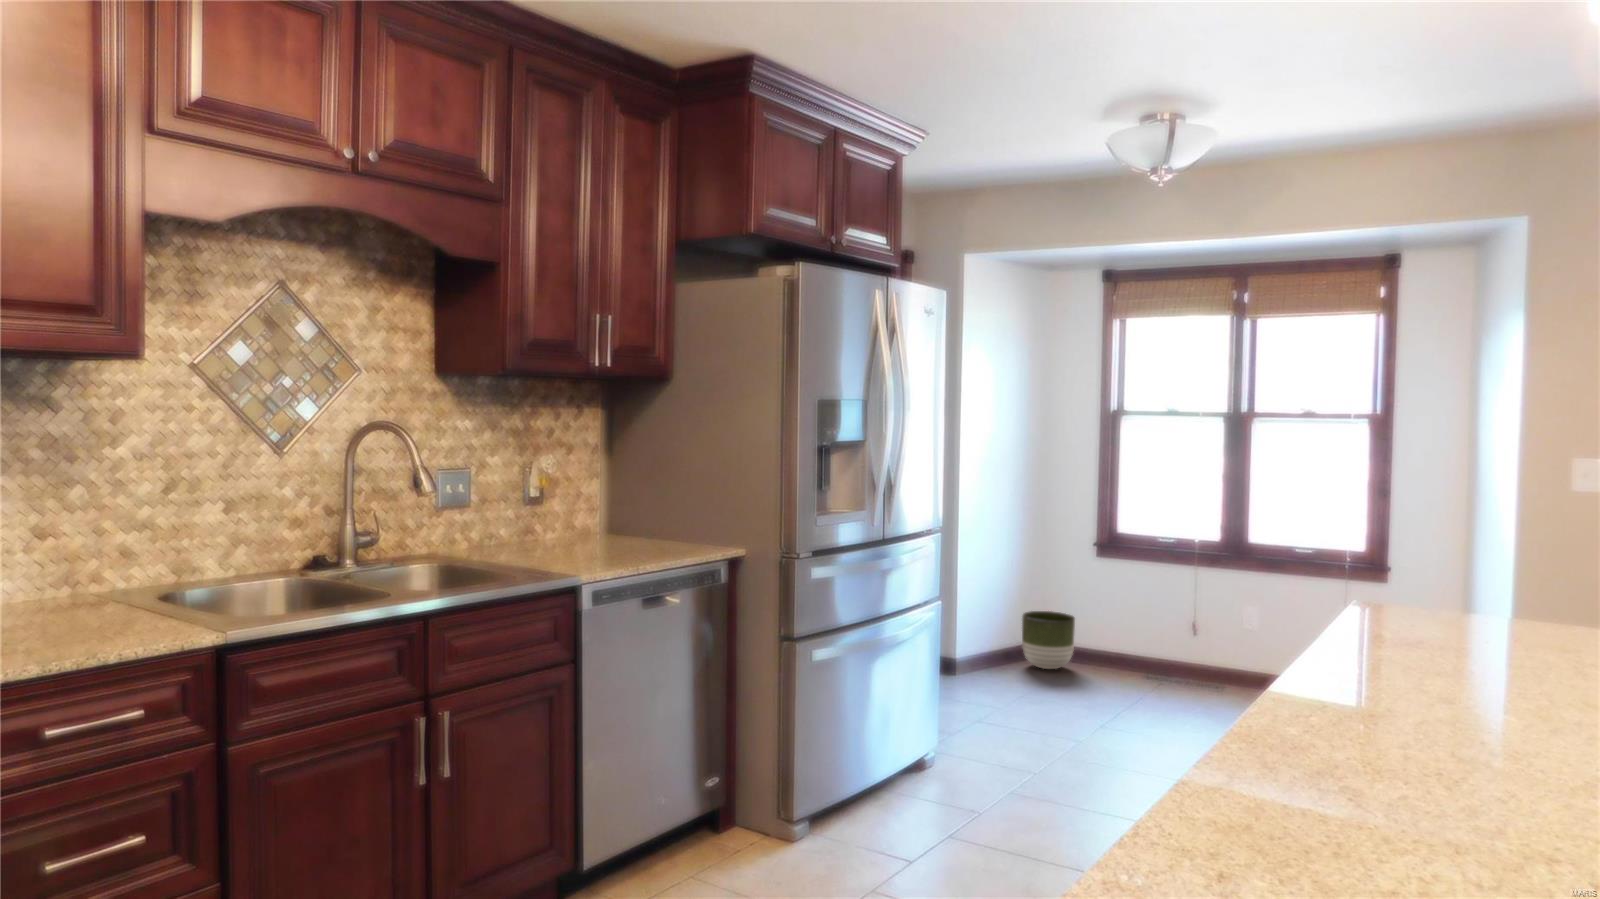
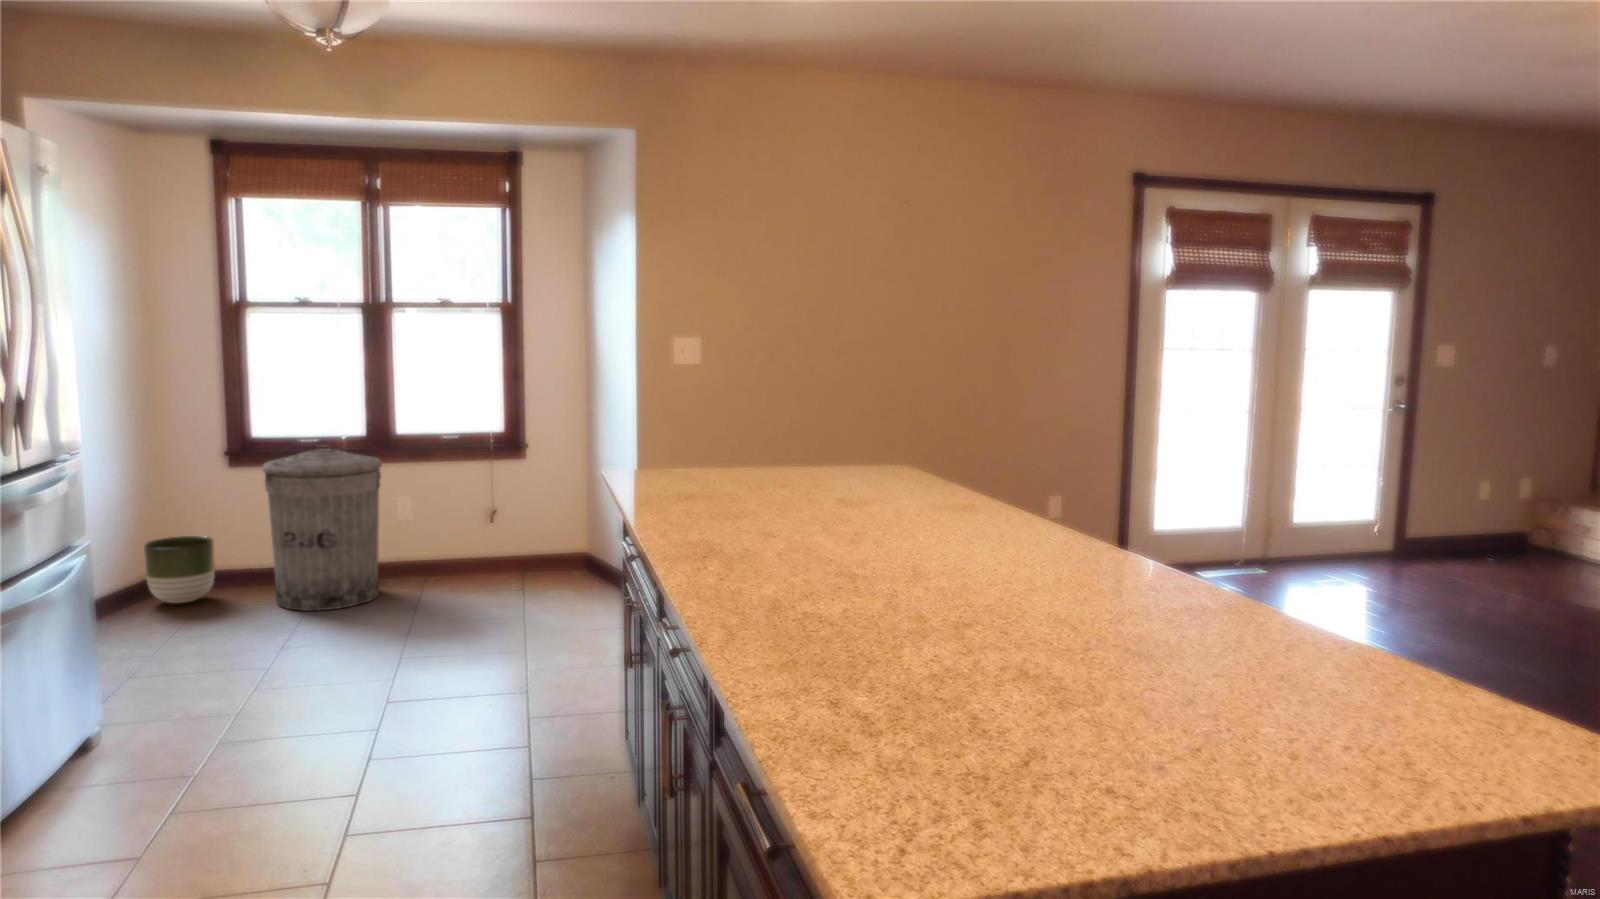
trash can: none [1114,546,1224,705] -> present [263,449,382,611]

